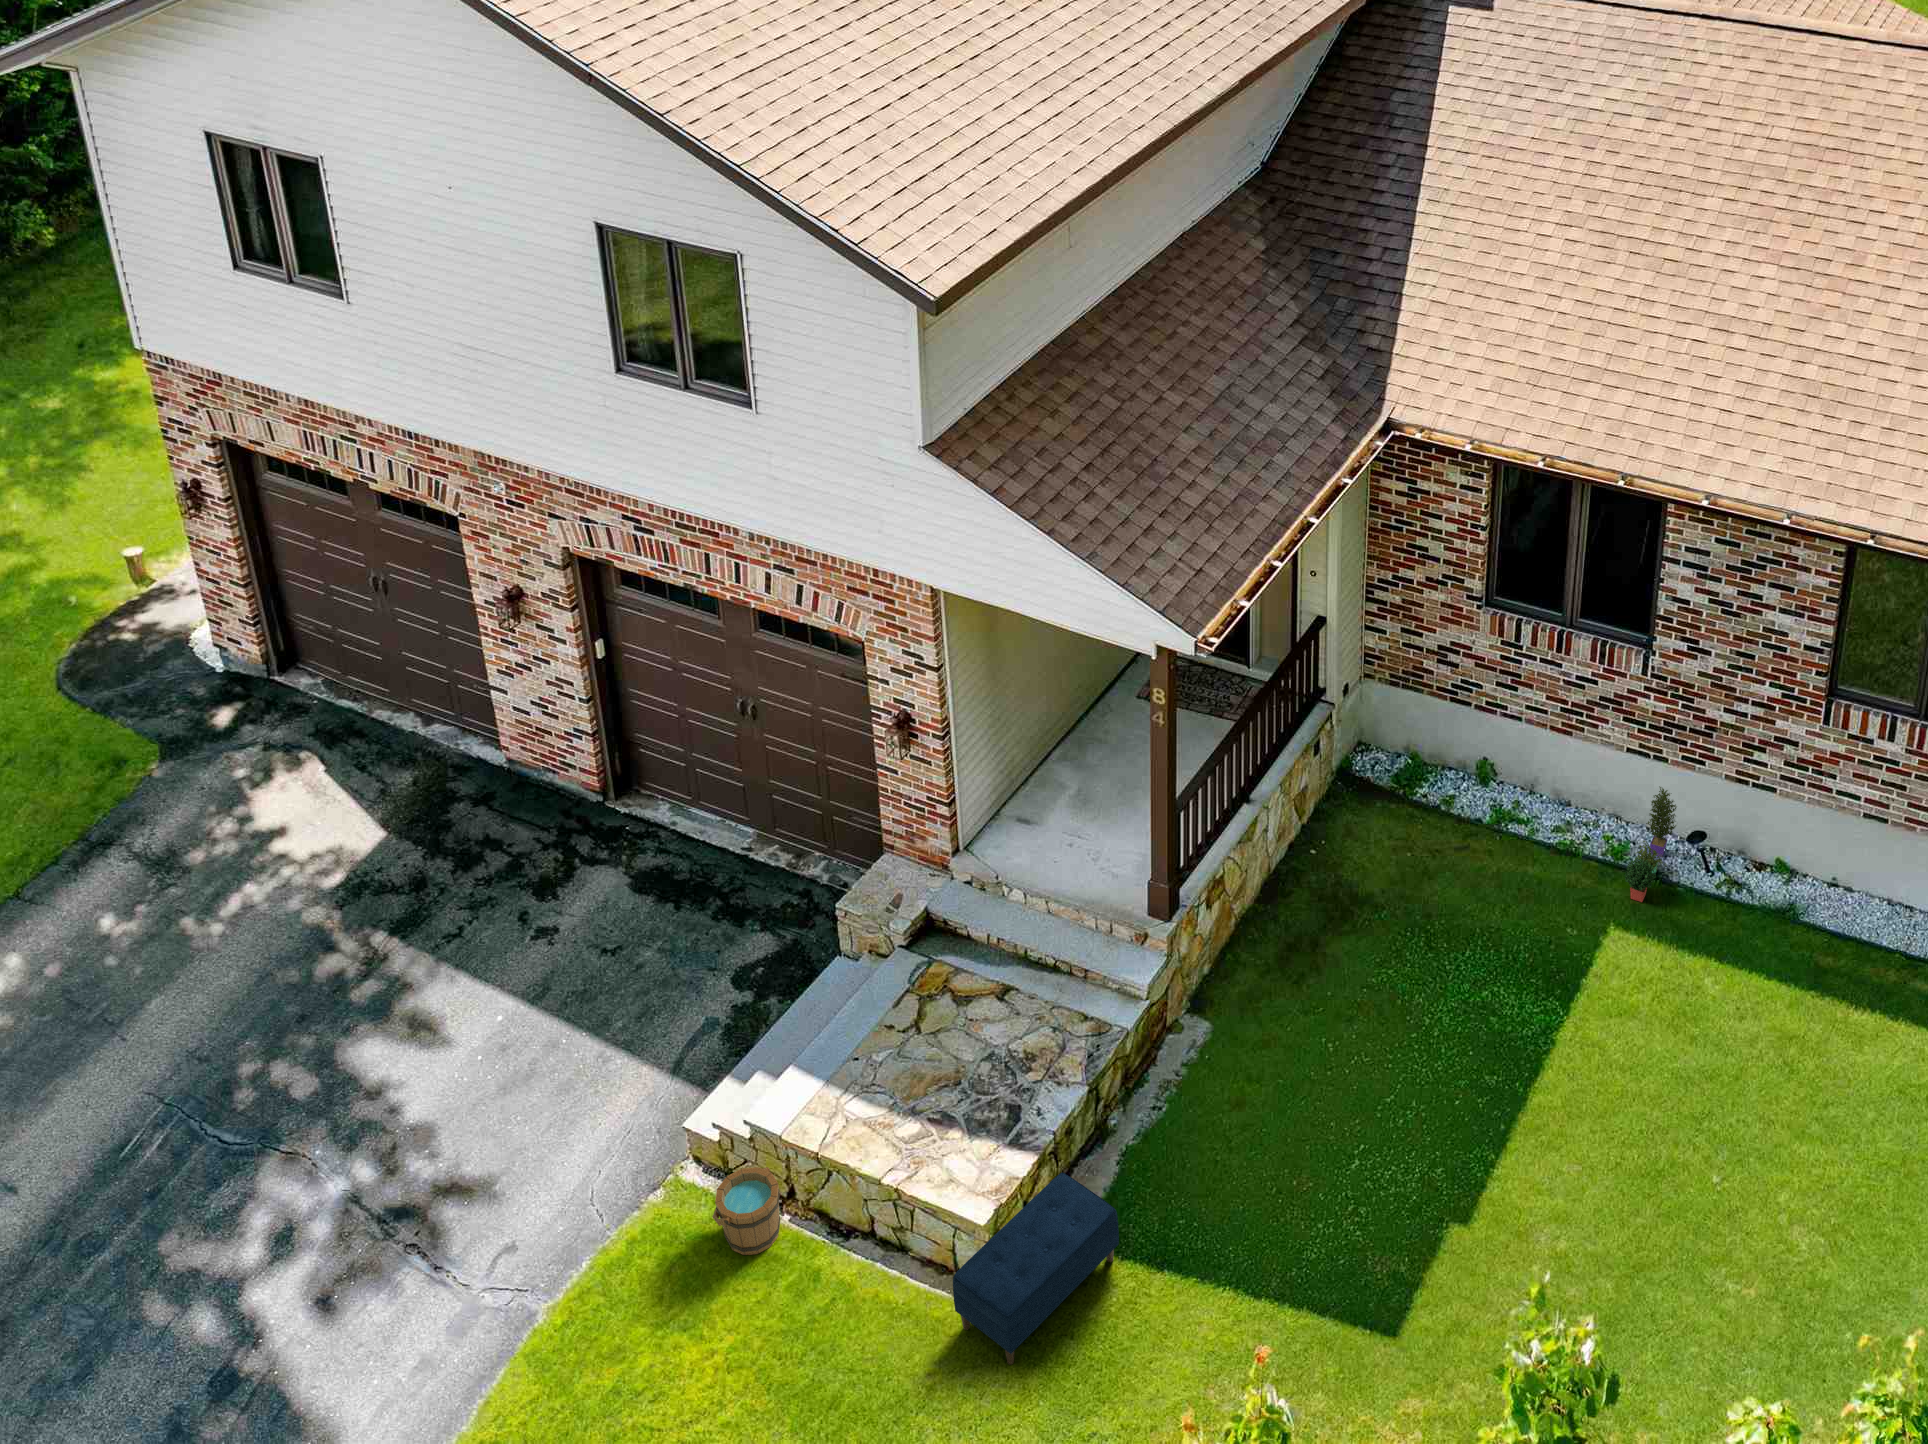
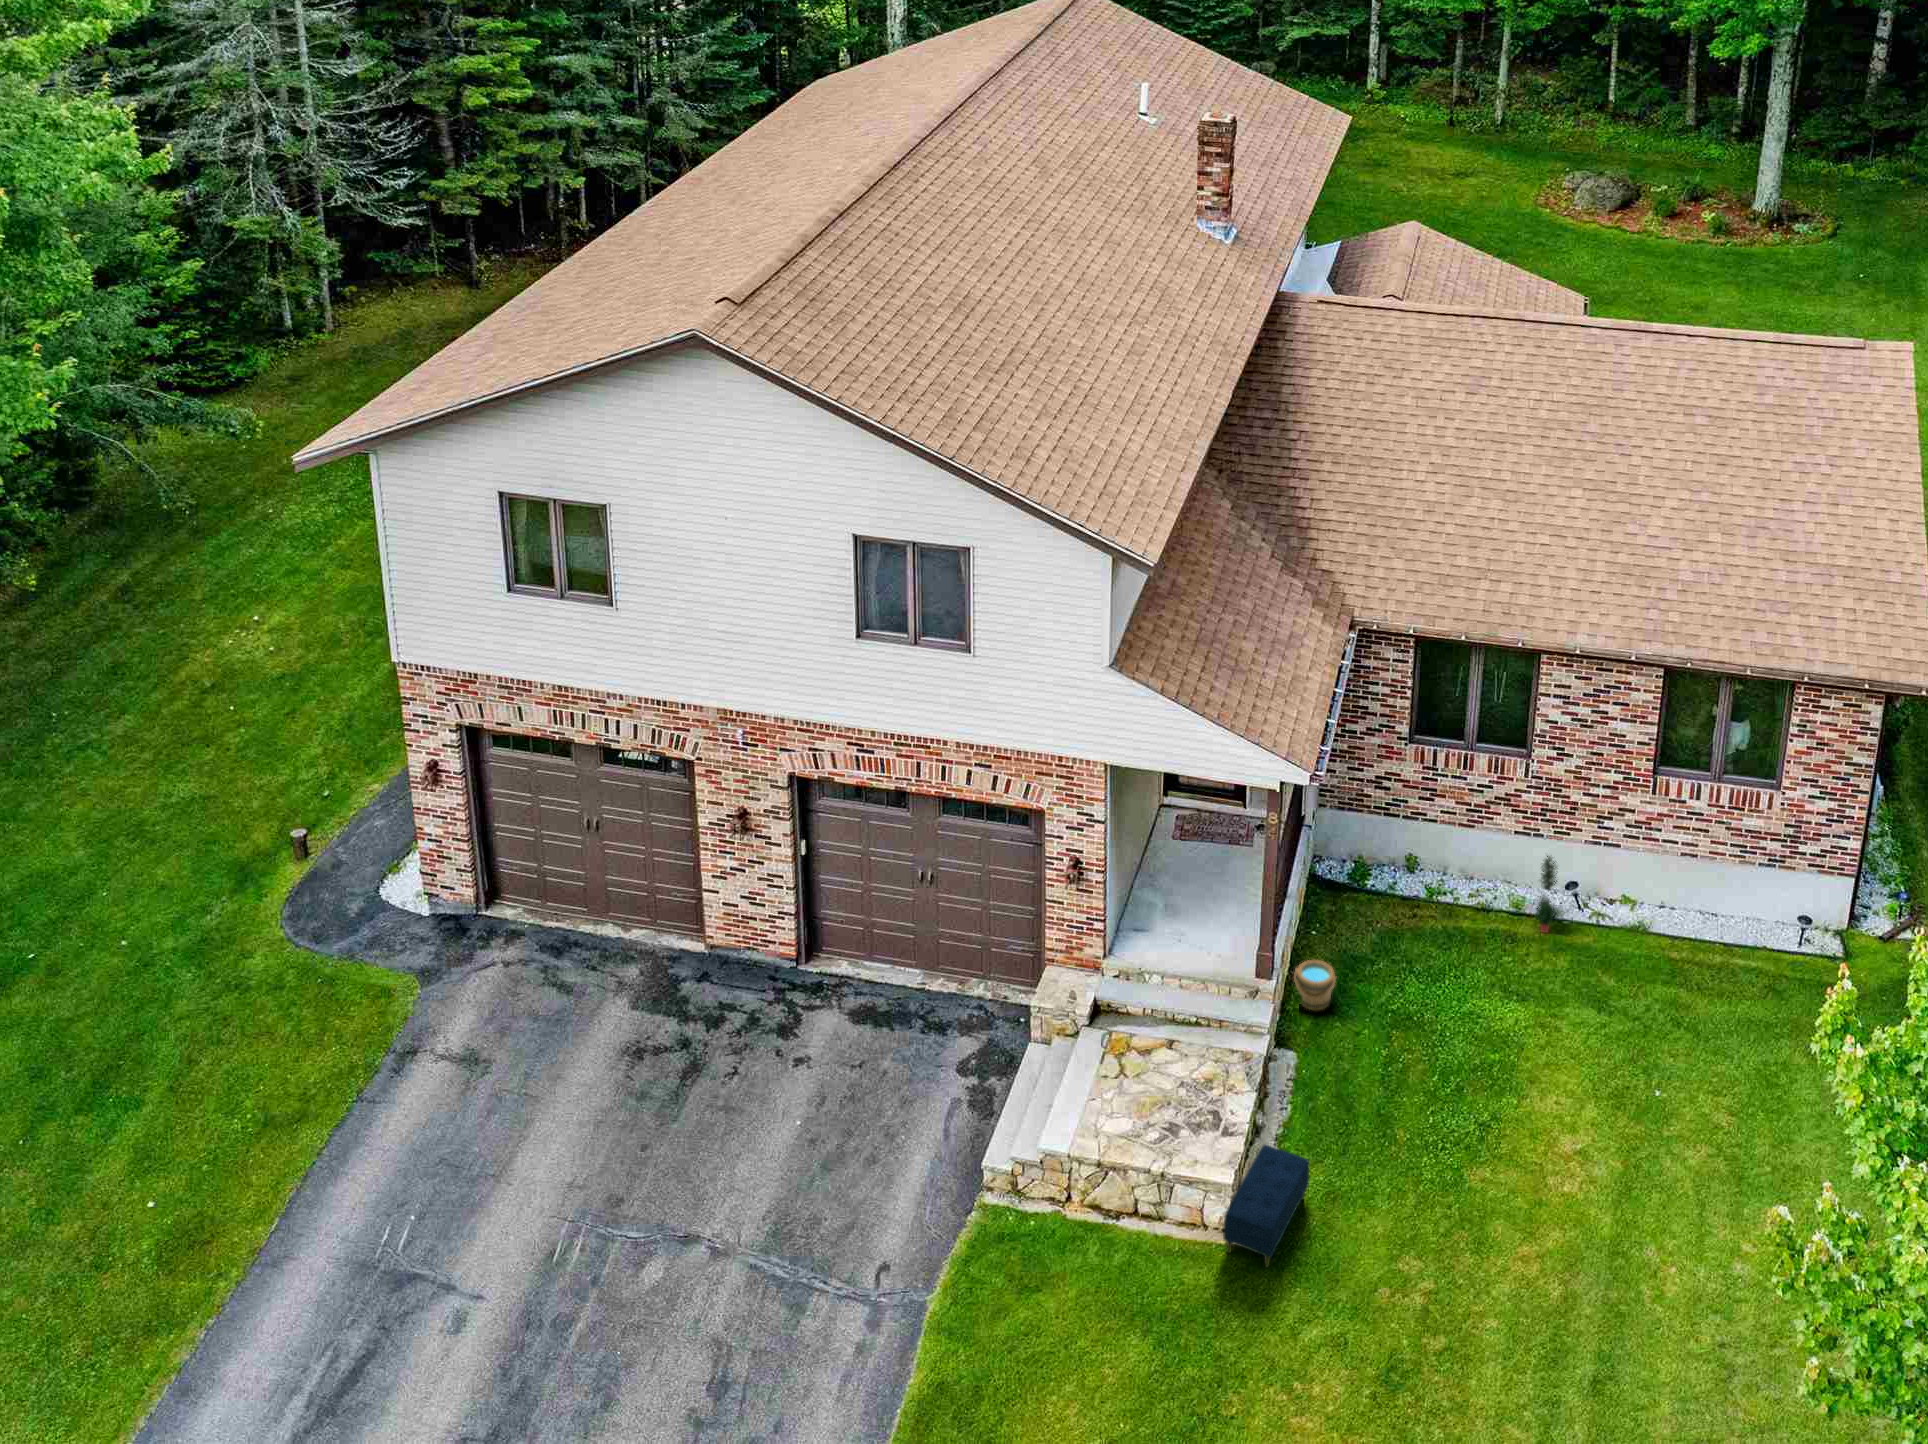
bucket: present [712,1167,780,1255] -> present [1294,960,1336,1010]

